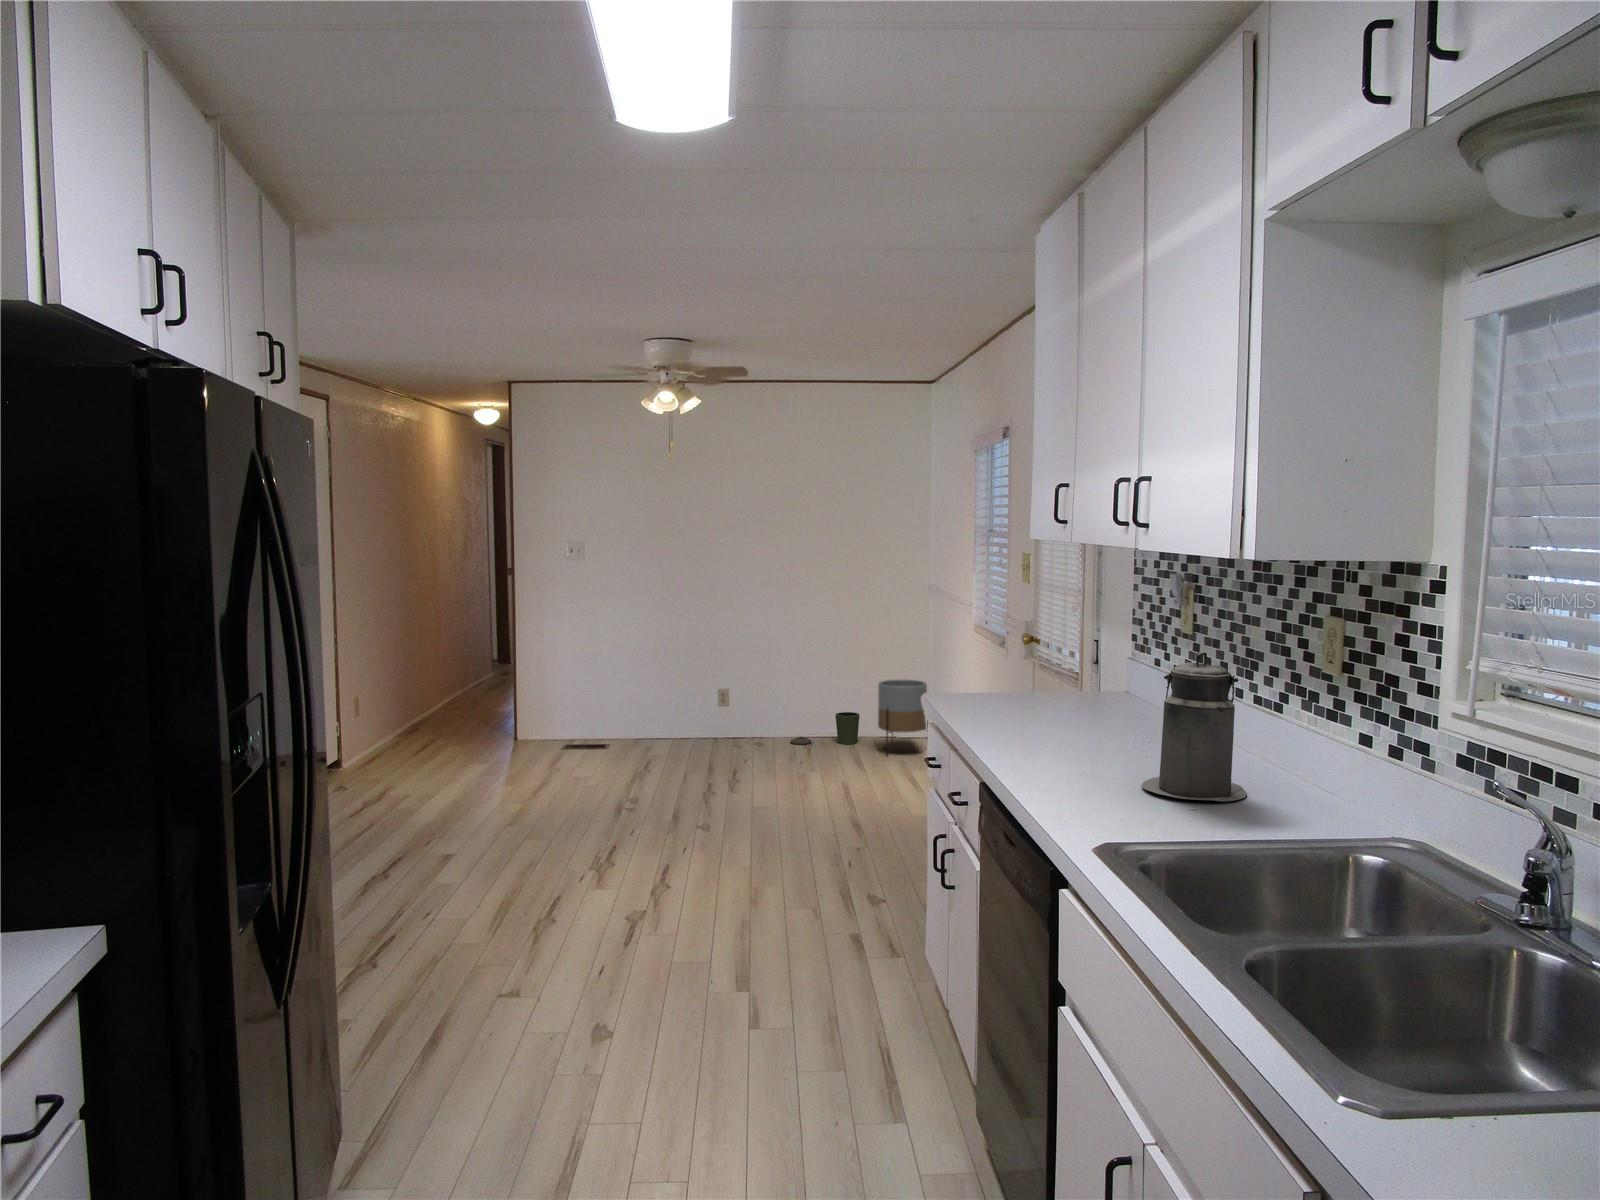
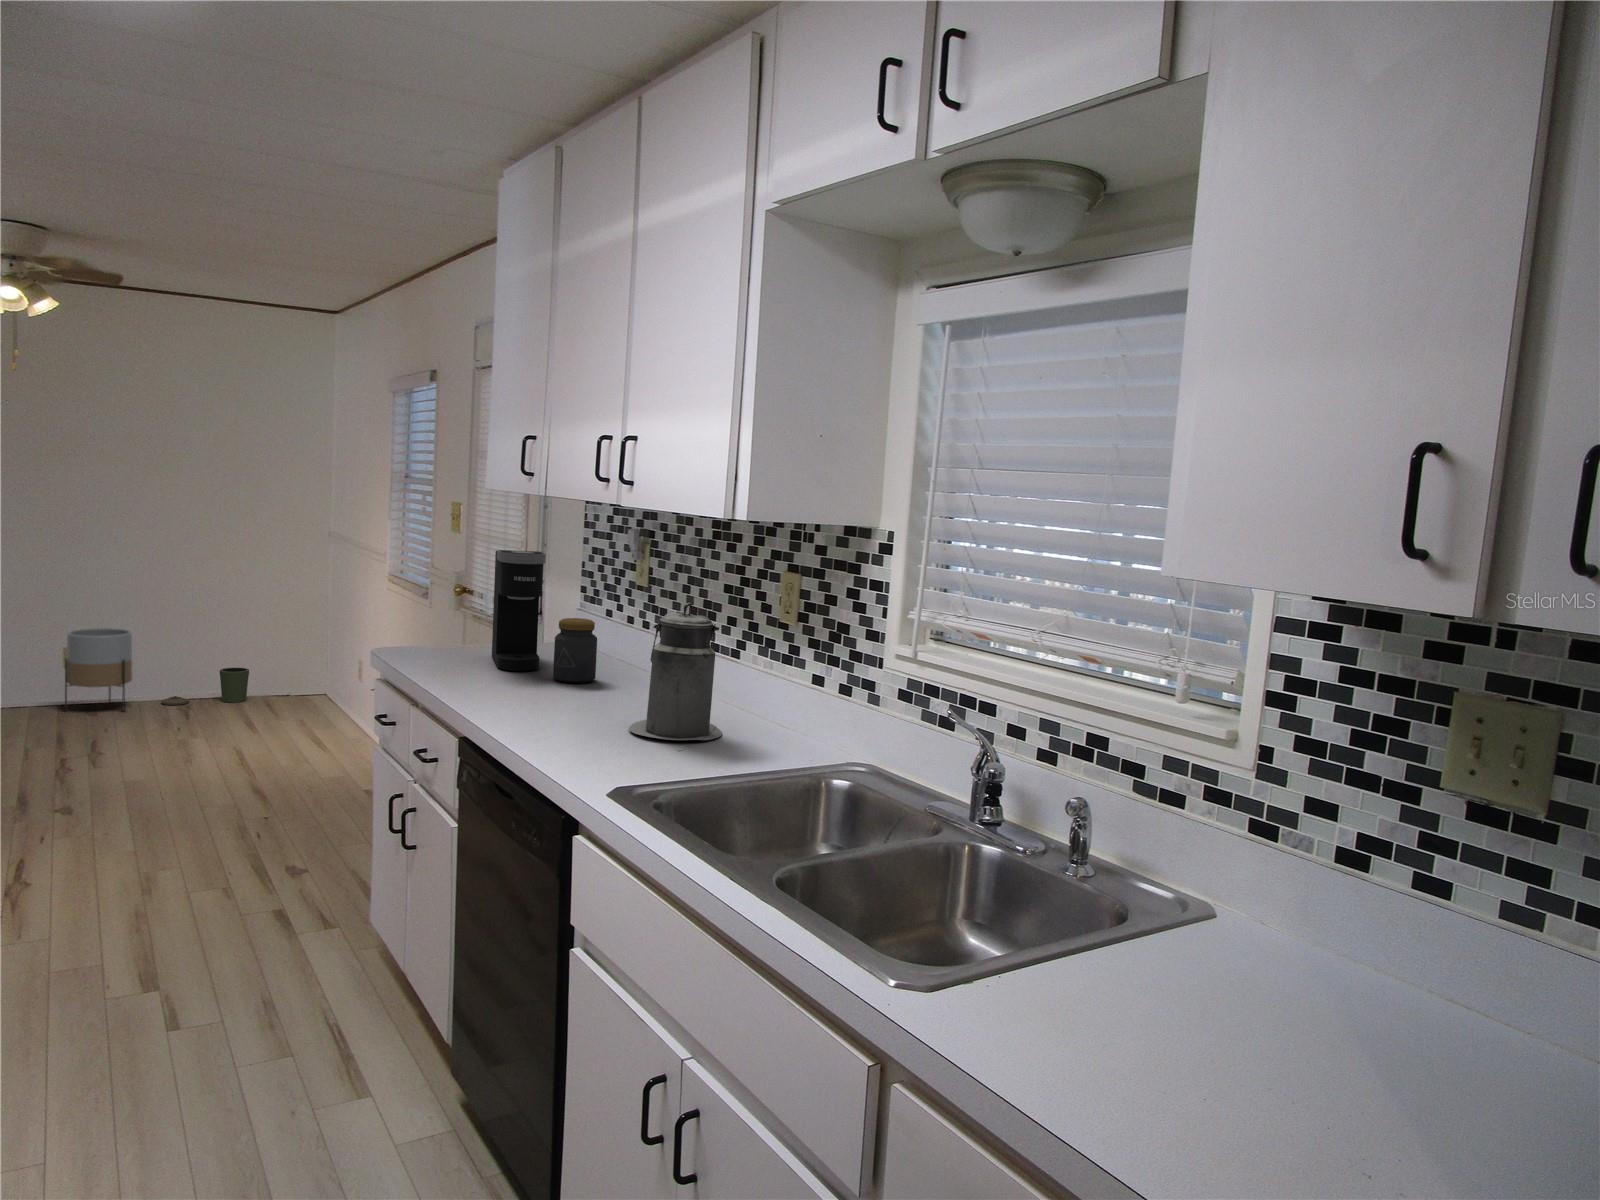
coffee maker: none [1031,600,1077,721] -> present [492,550,546,671]
jar: none [1084,668,1129,735] -> present [553,618,597,683]
planter: present [878,679,928,755] -> present [65,628,132,711]

